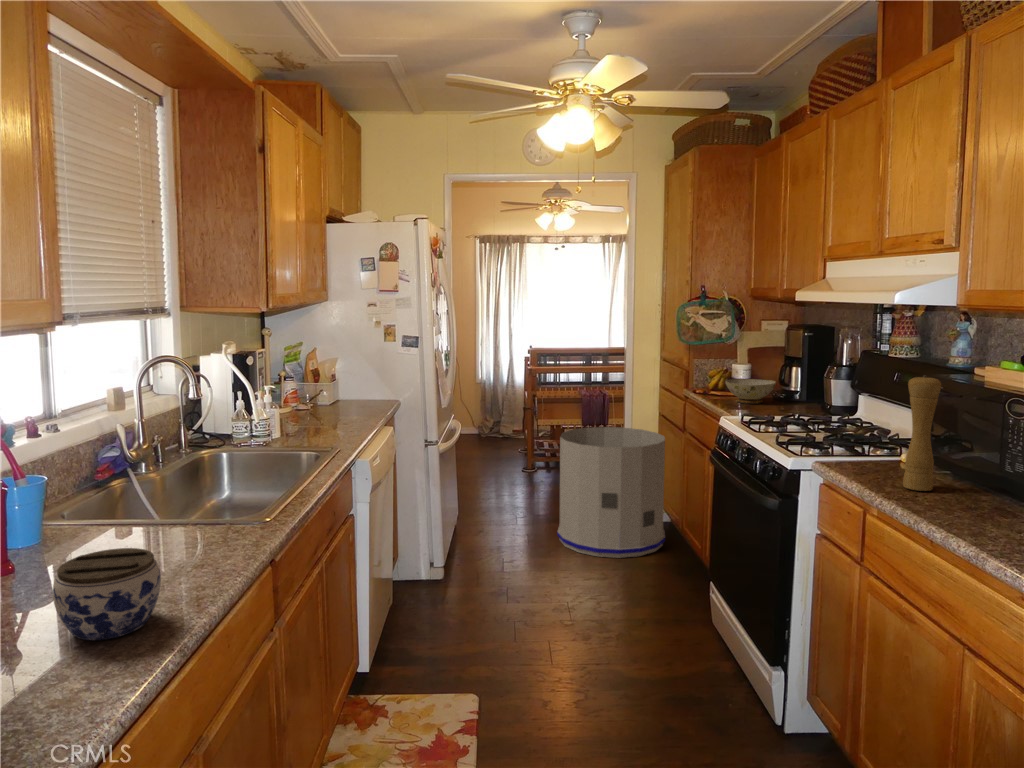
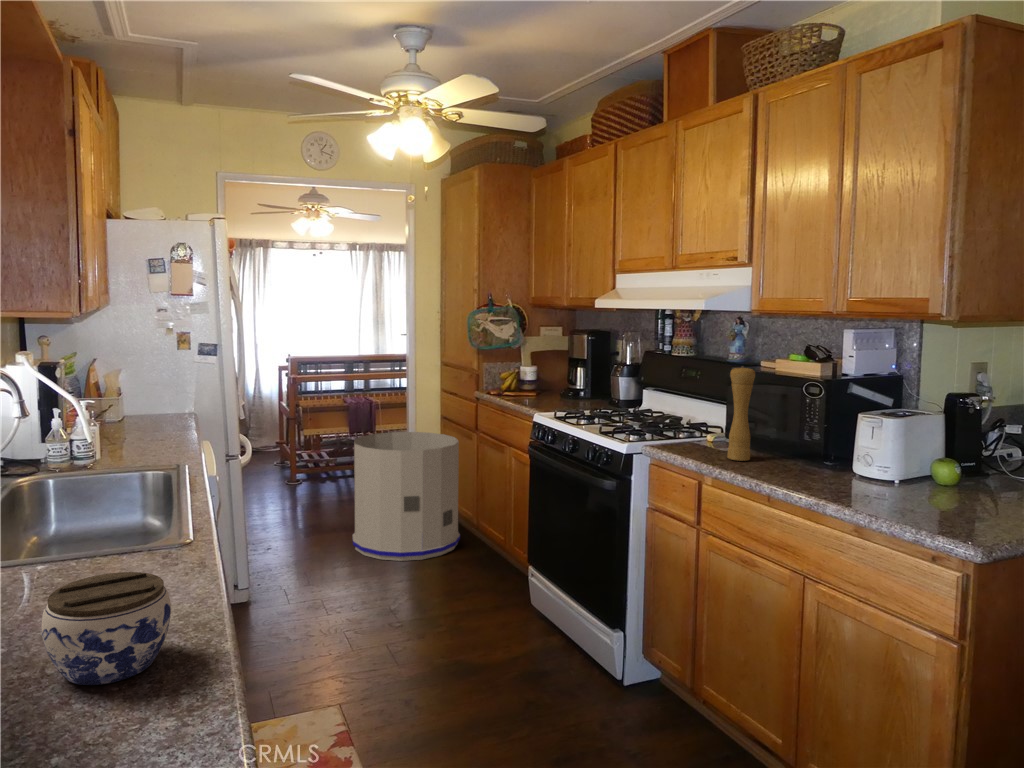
ceramic bowl: present [726,379,776,404] -> none [525,379,569,401]

